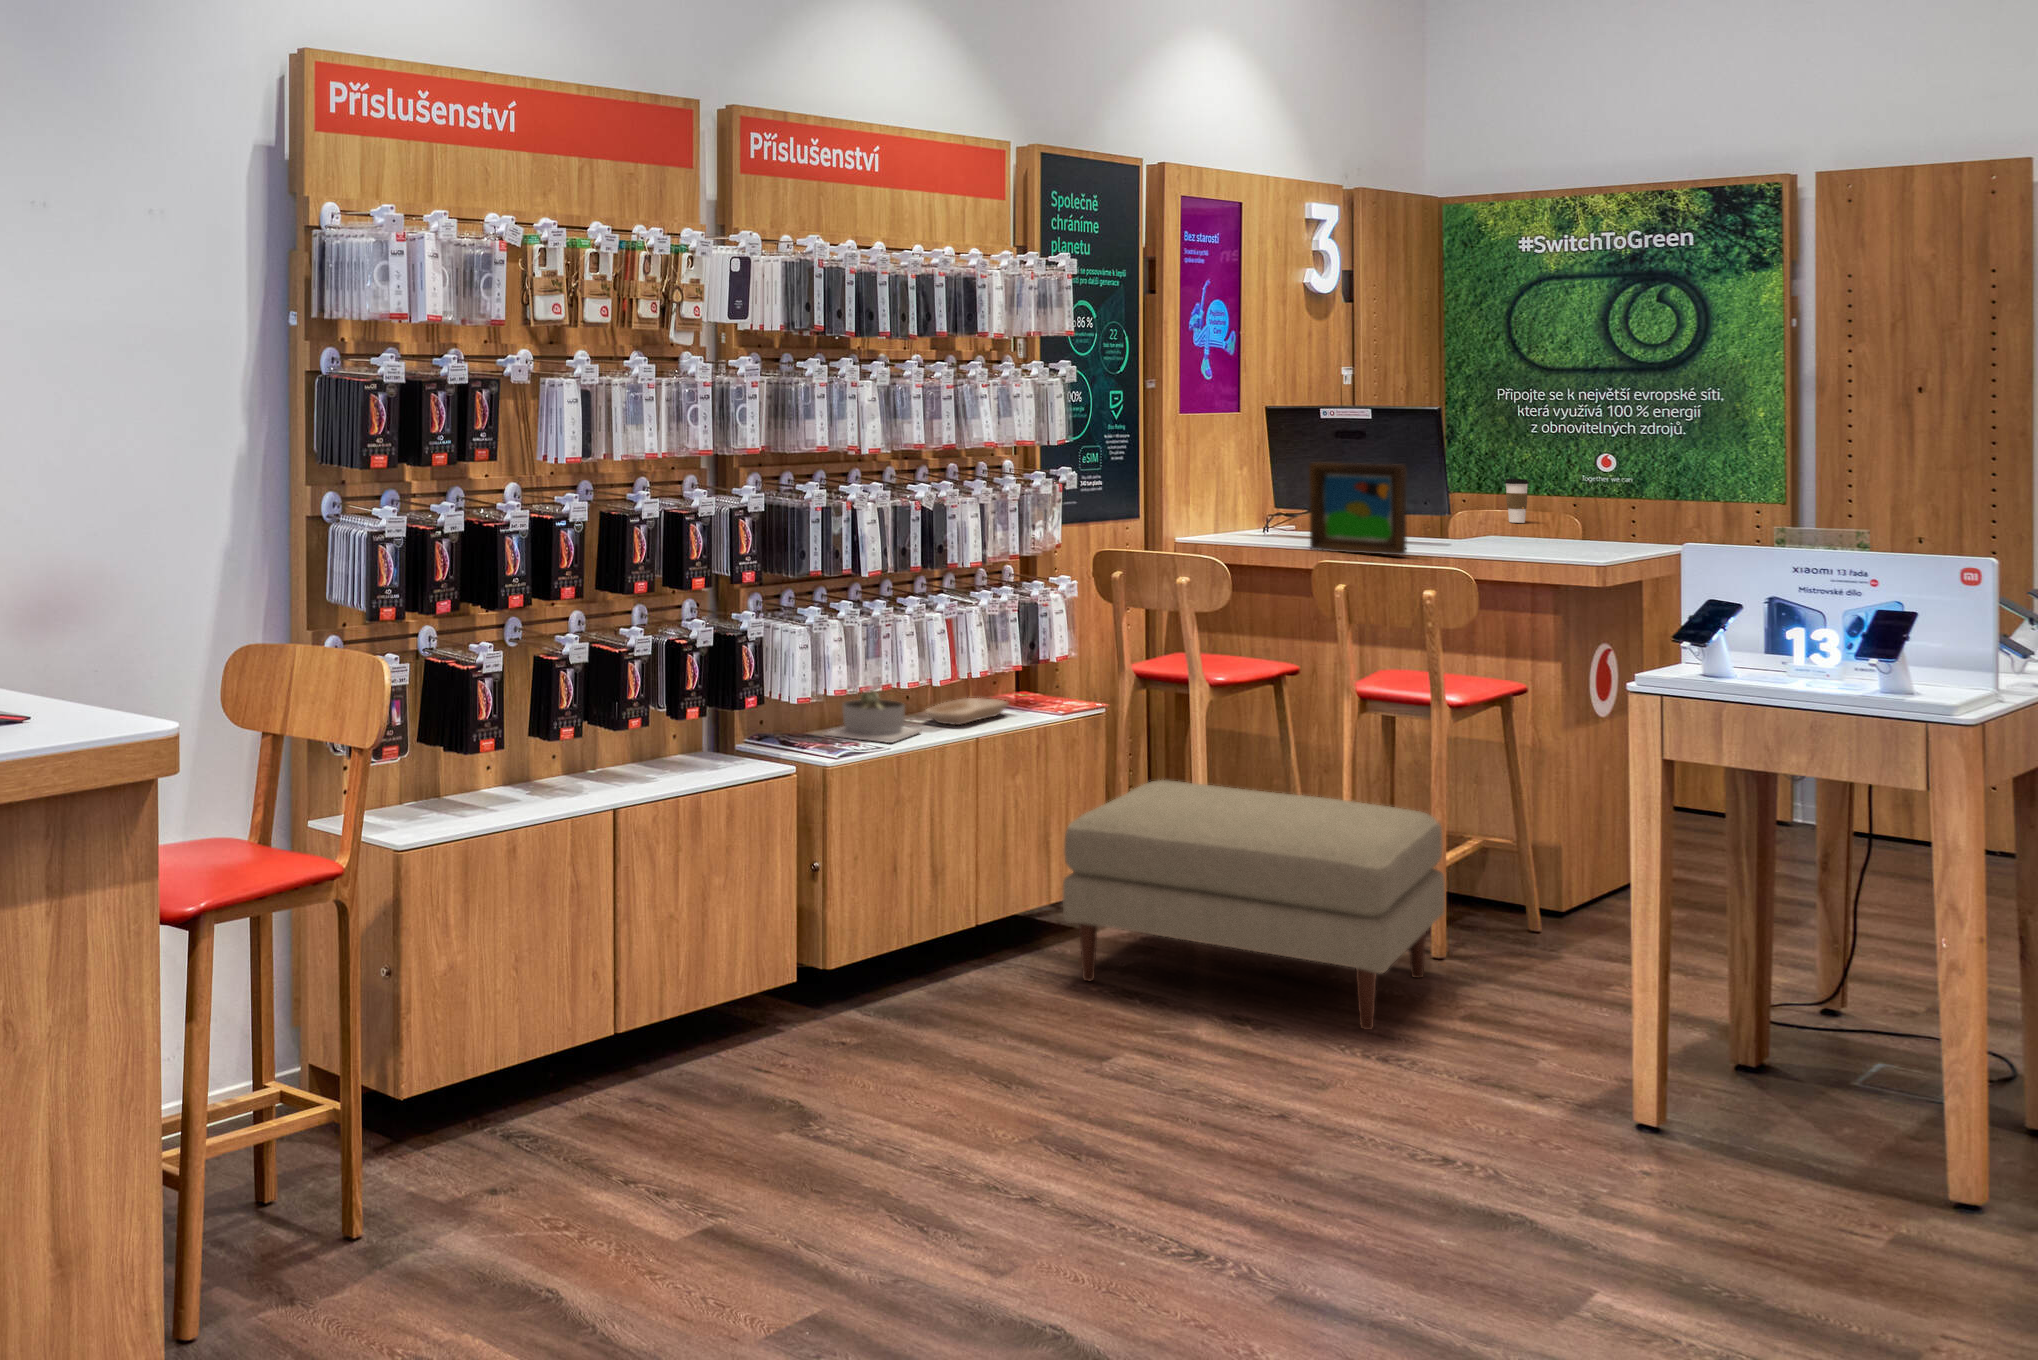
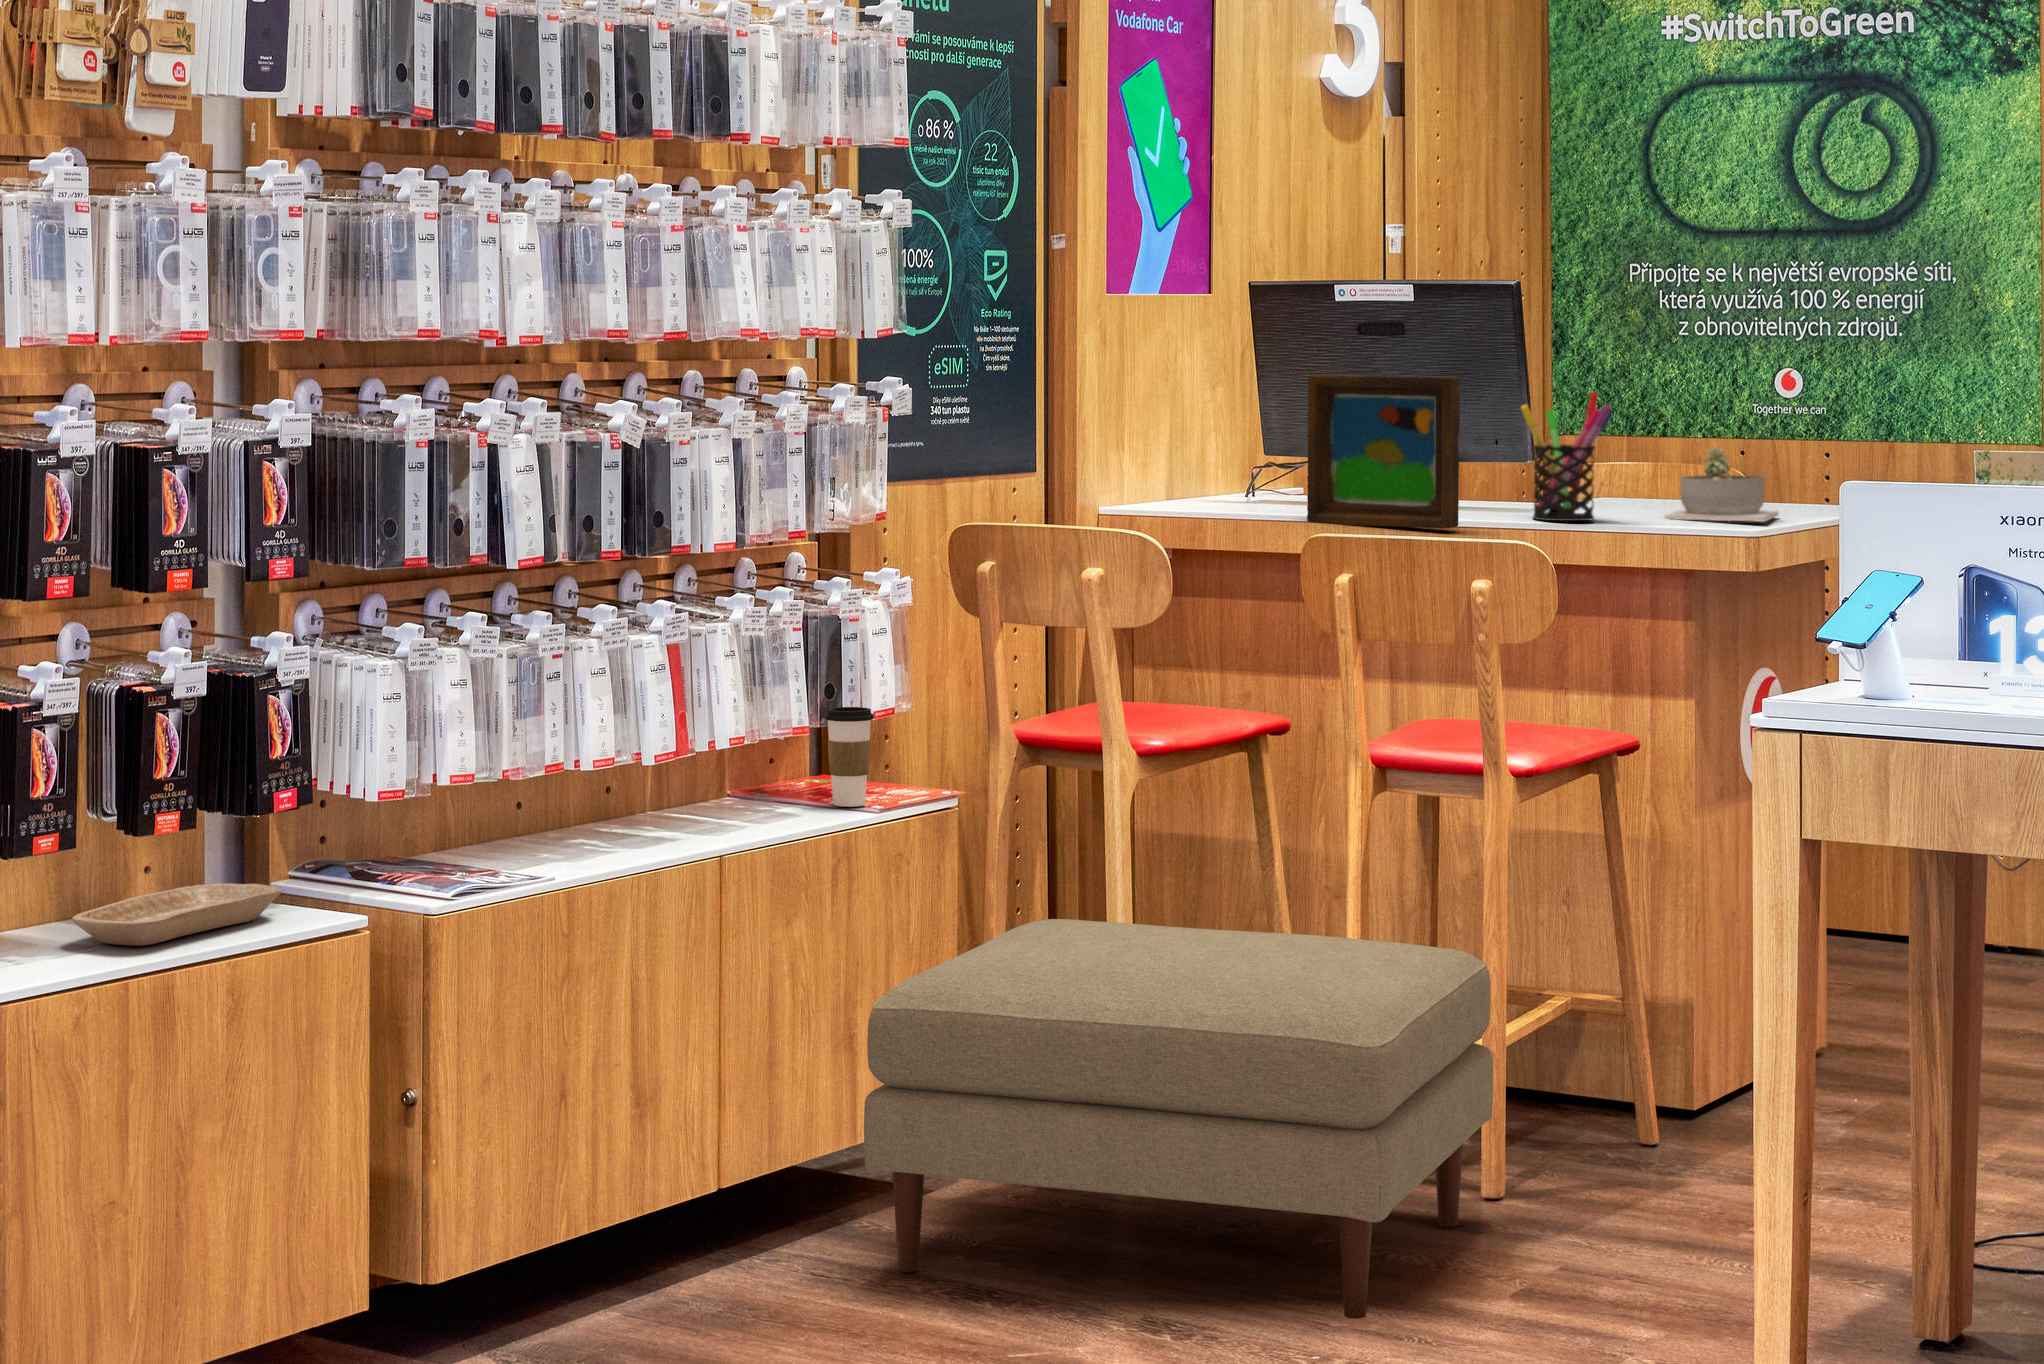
pen holder: none [1443,473,1503,551] -> present [1521,392,1612,521]
coffee cup: present [1504,479,1529,523] -> present [825,707,874,807]
succulent planter: present [825,691,922,743] -> present [1664,447,1779,522]
tray: present [926,698,1008,725] -> present [72,883,282,946]

